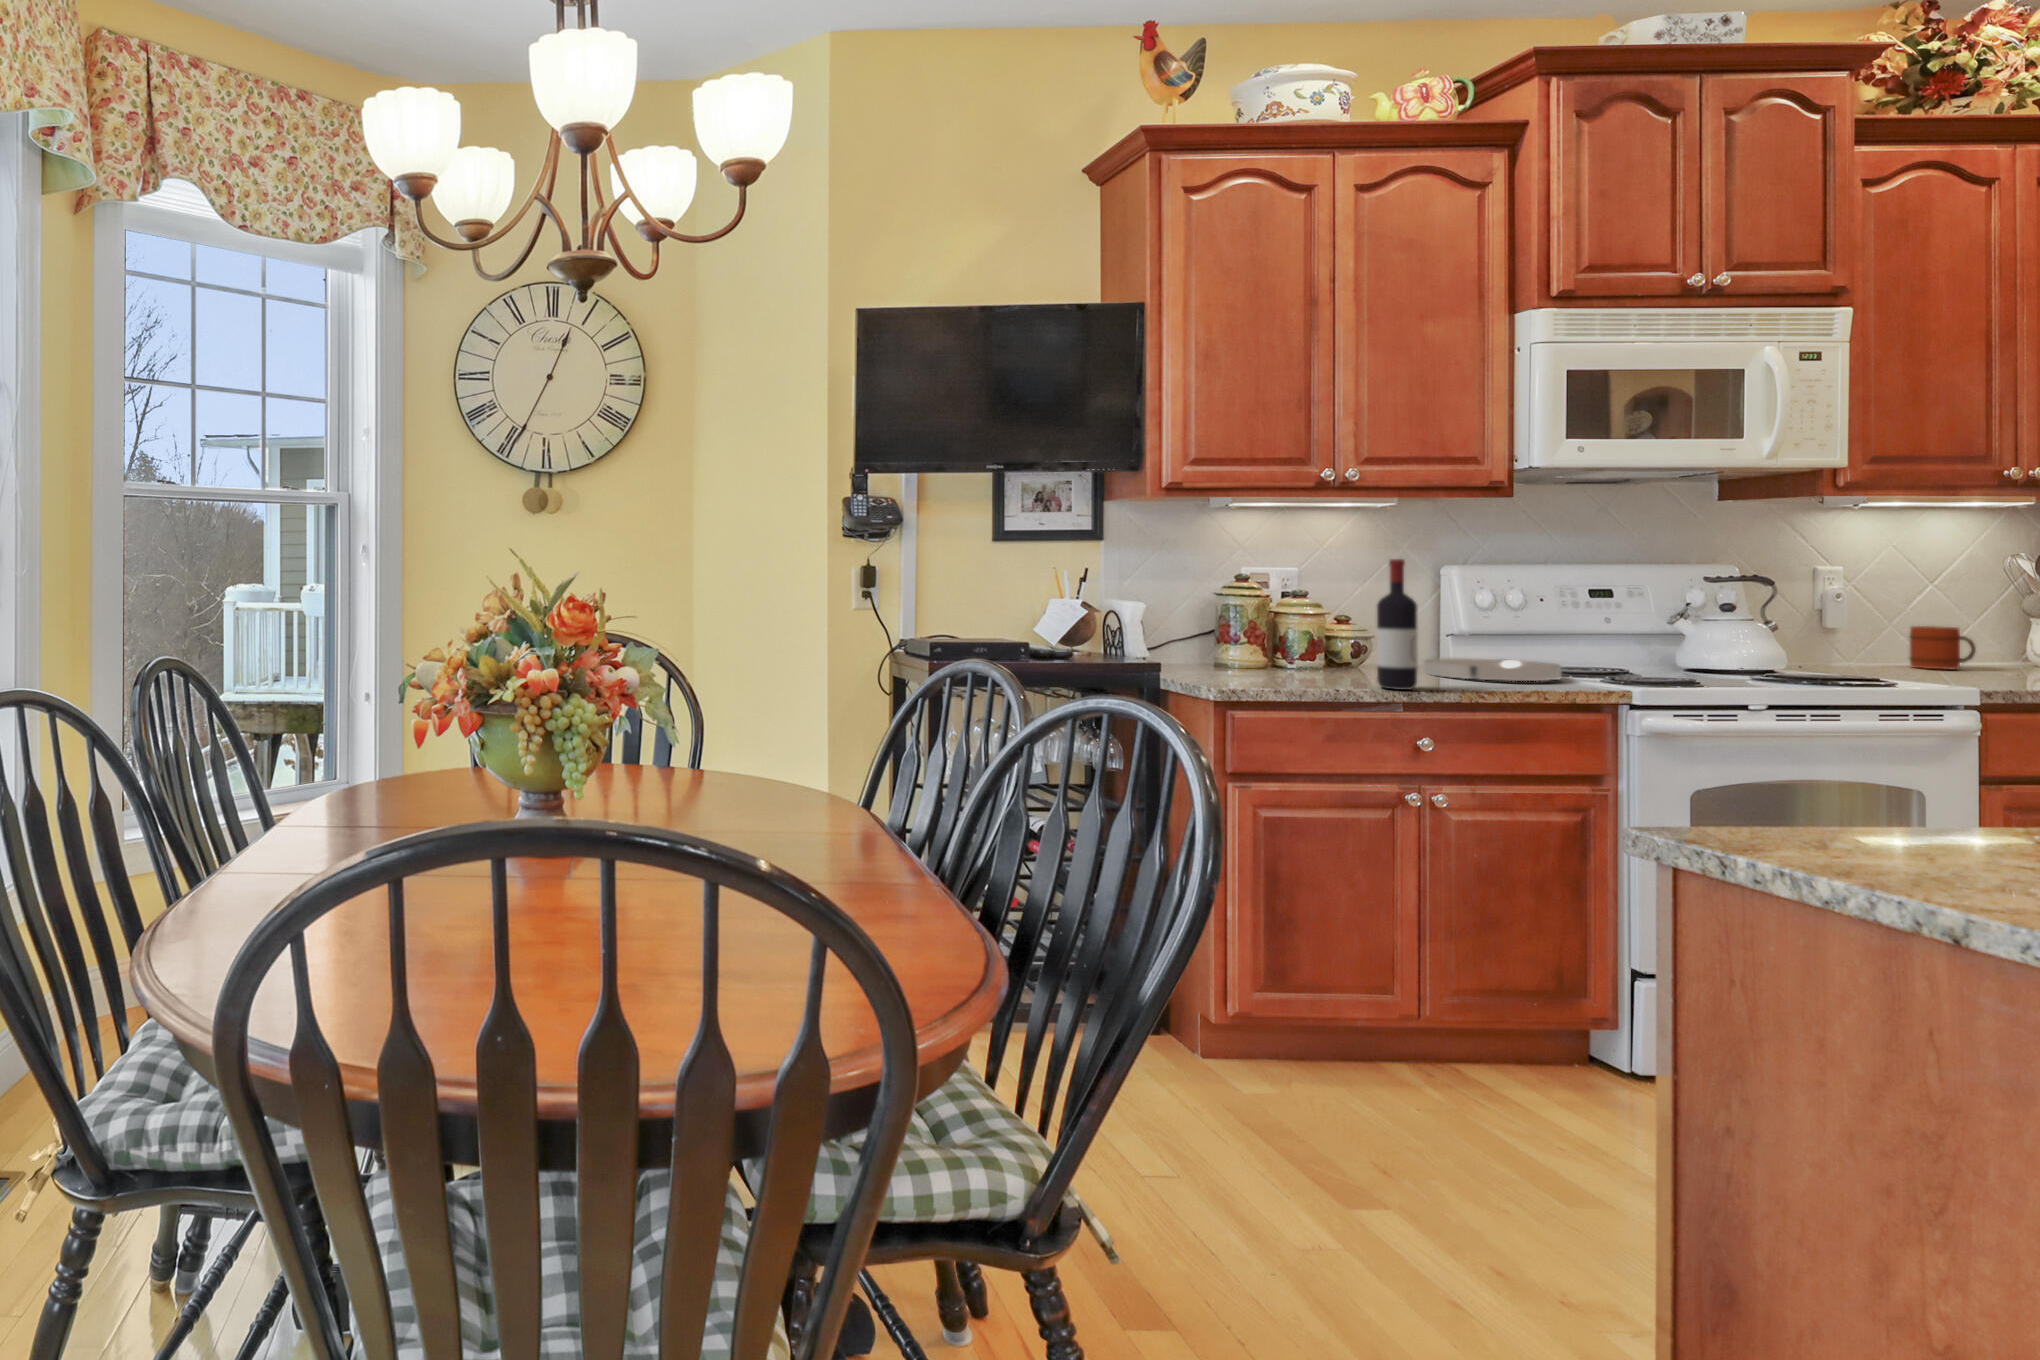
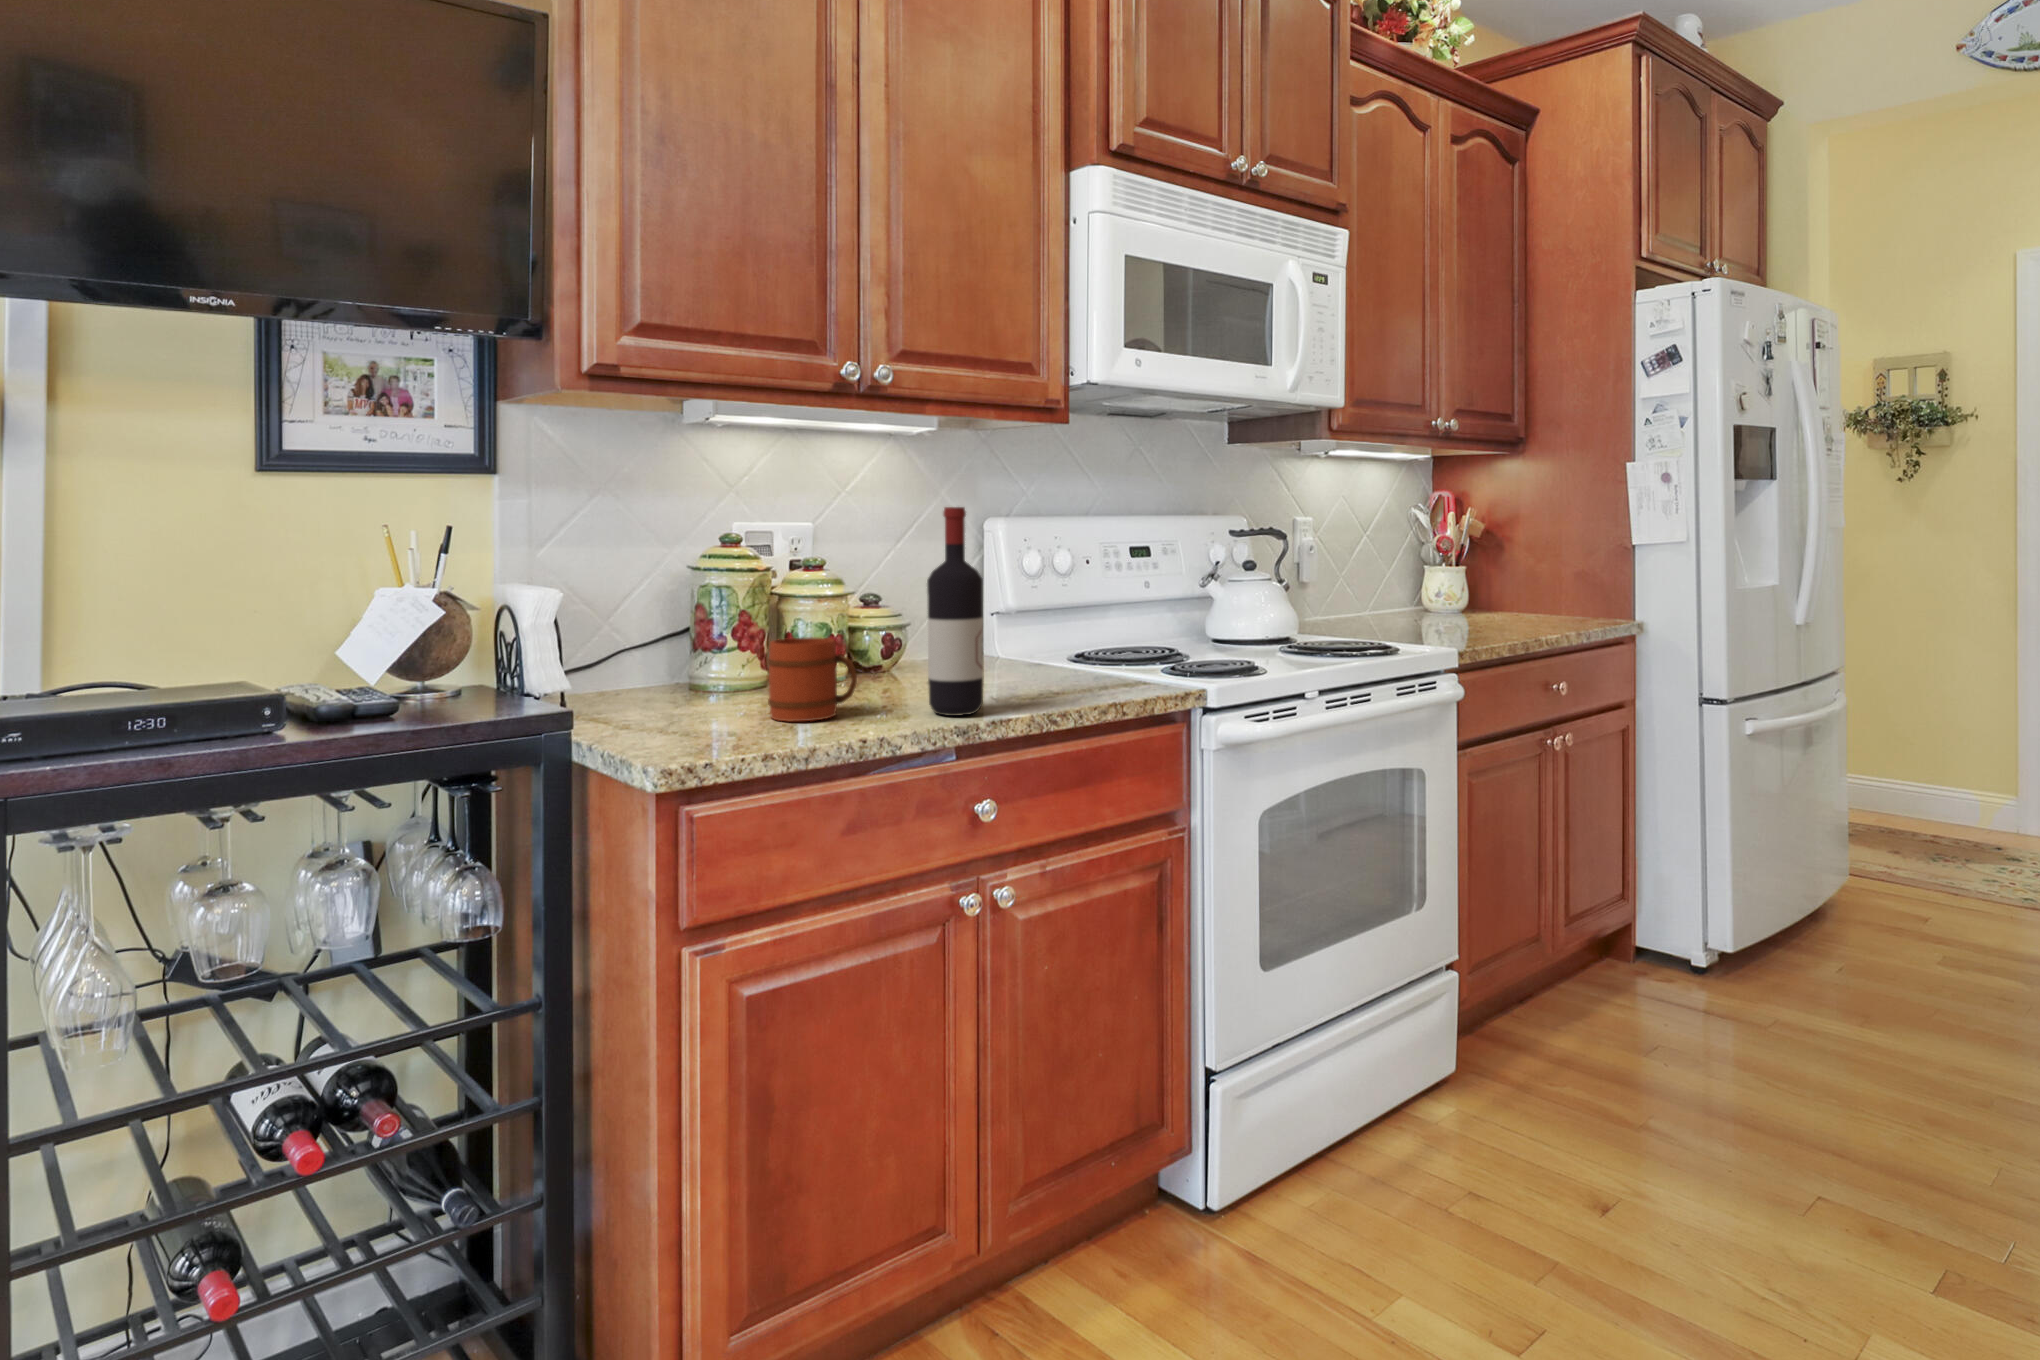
mug: present [1909,626,1976,670] -> present [768,637,857,721]
plate: present [1423,658,1561,681] -> none [972,643,1128,679]

